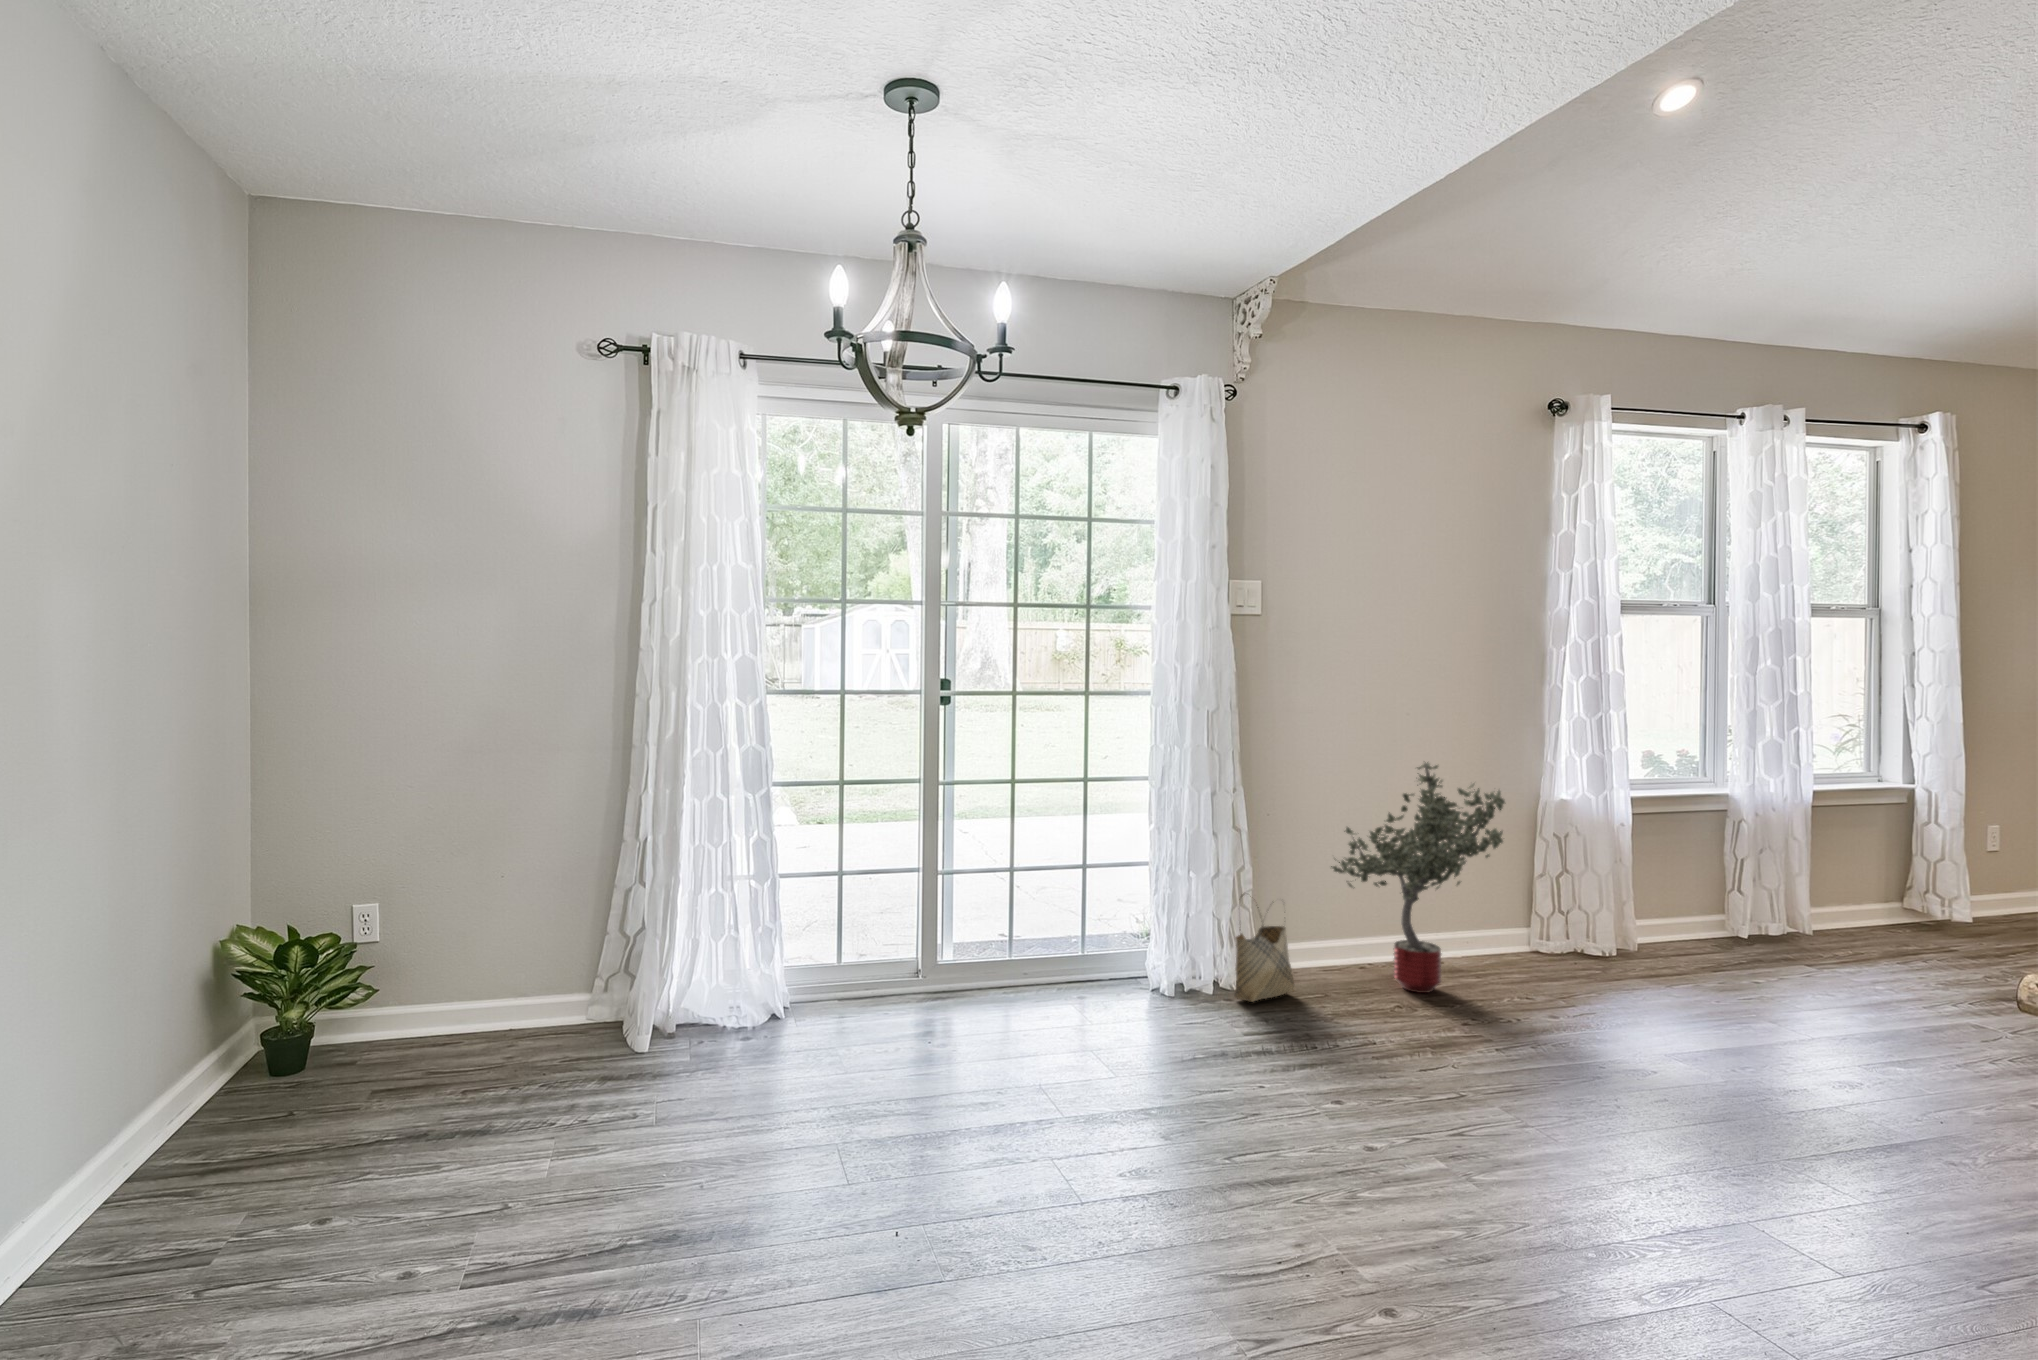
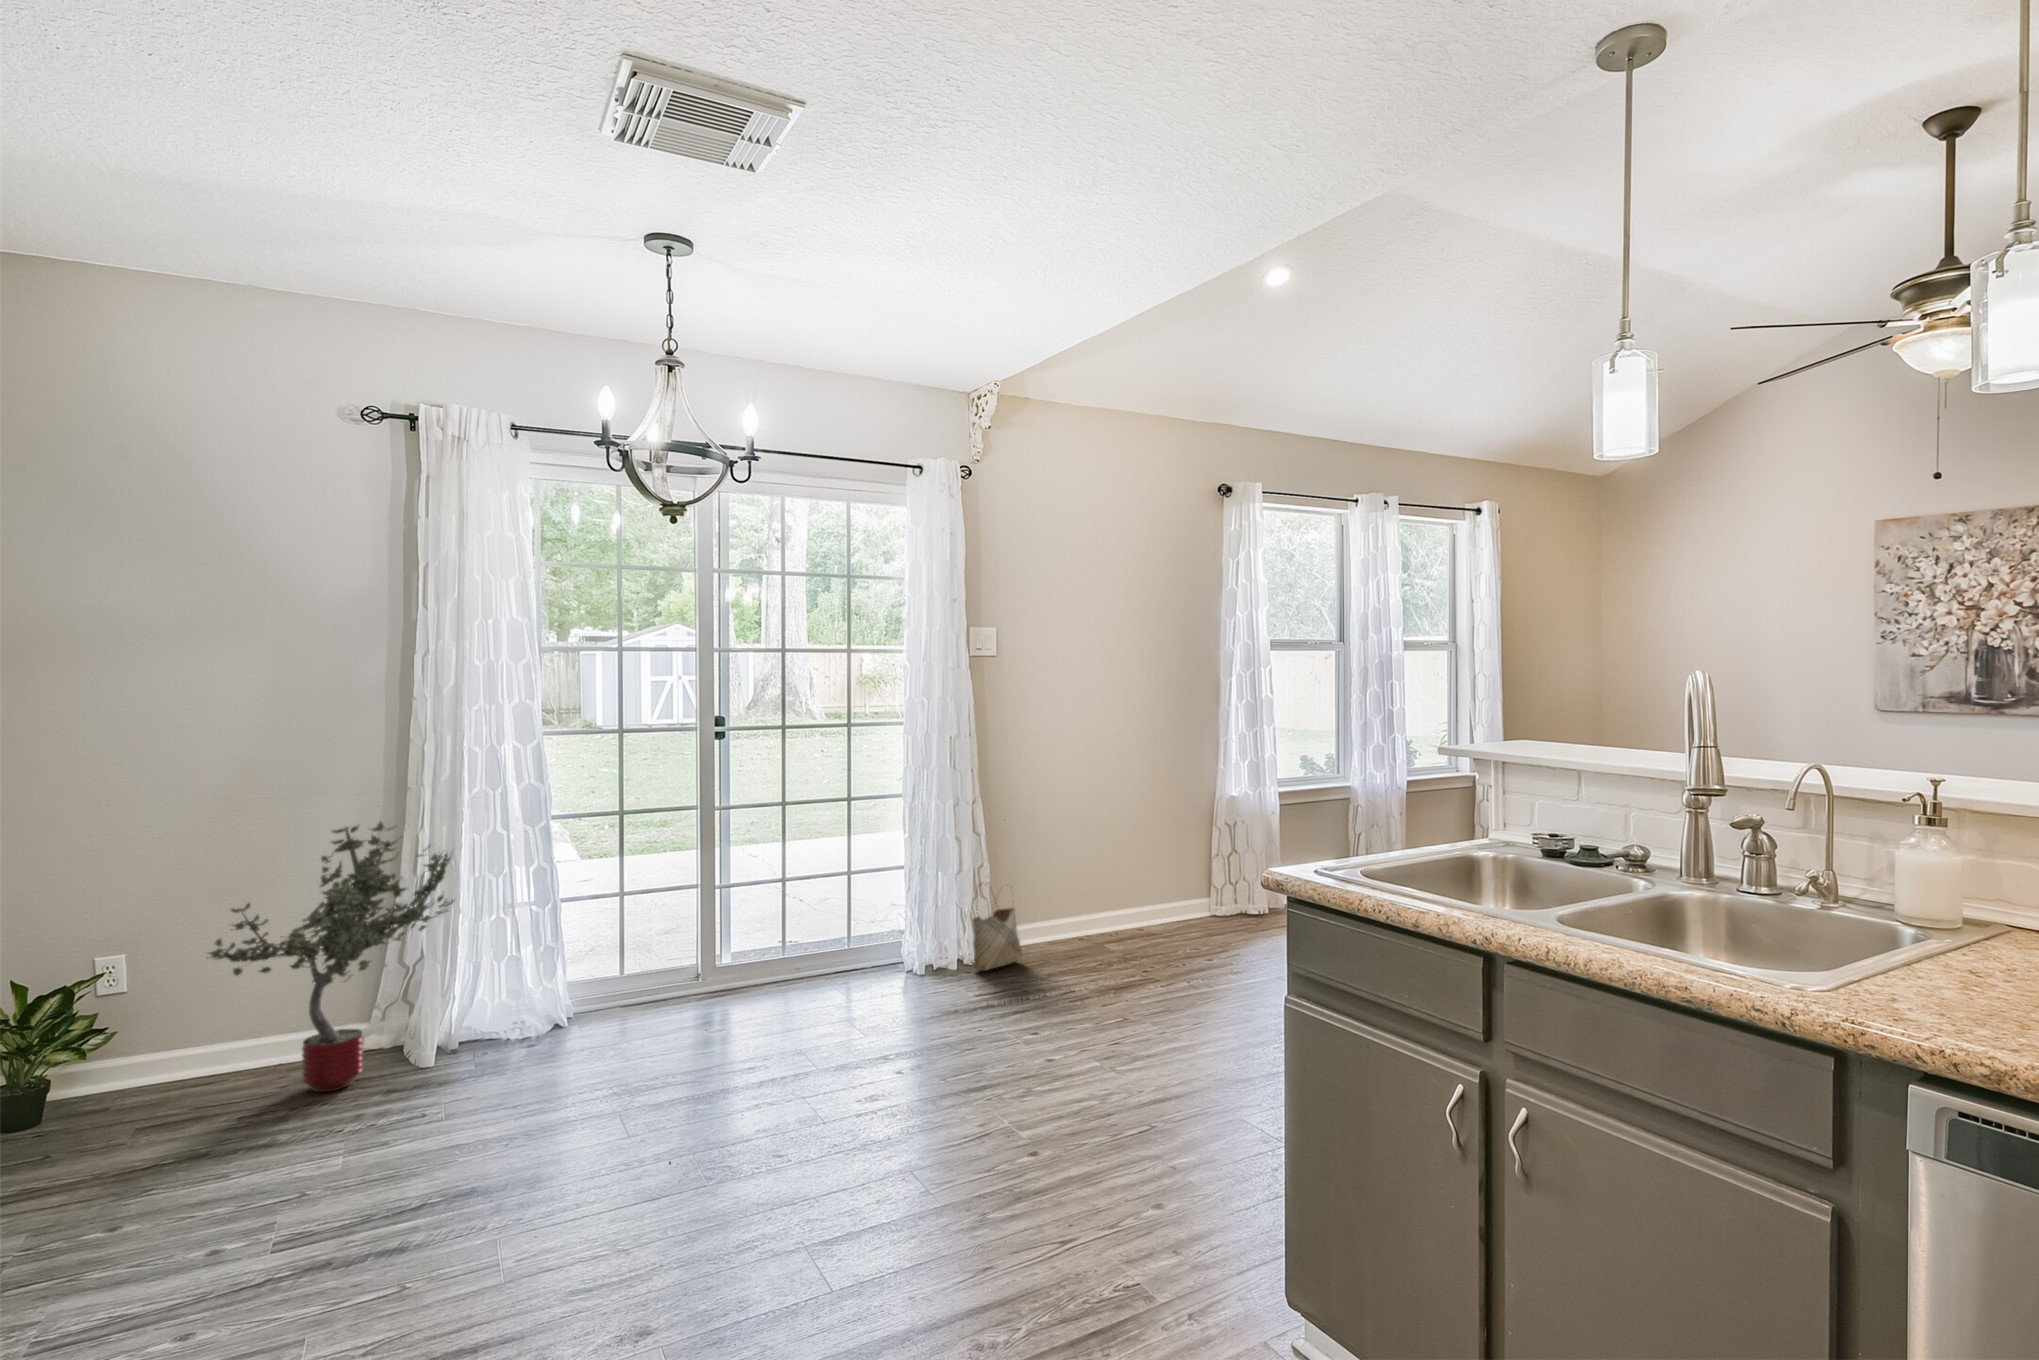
potted tree: present [1331,762,1505,993] -> present [209,822,454,1092]

